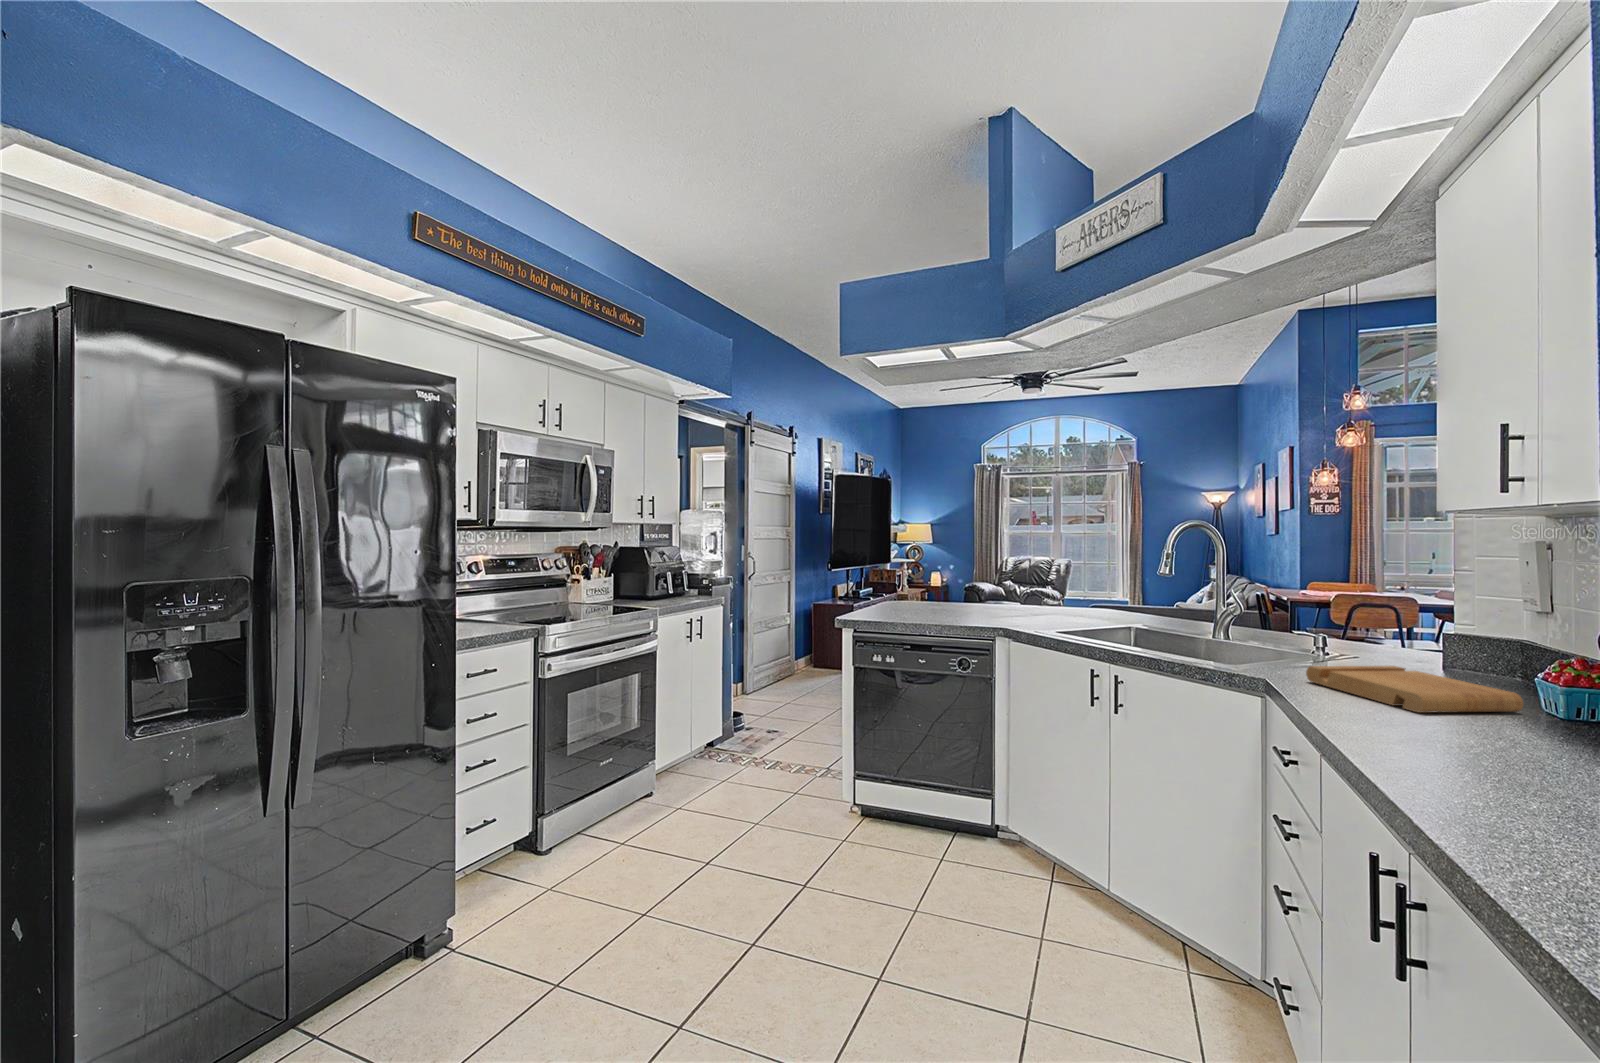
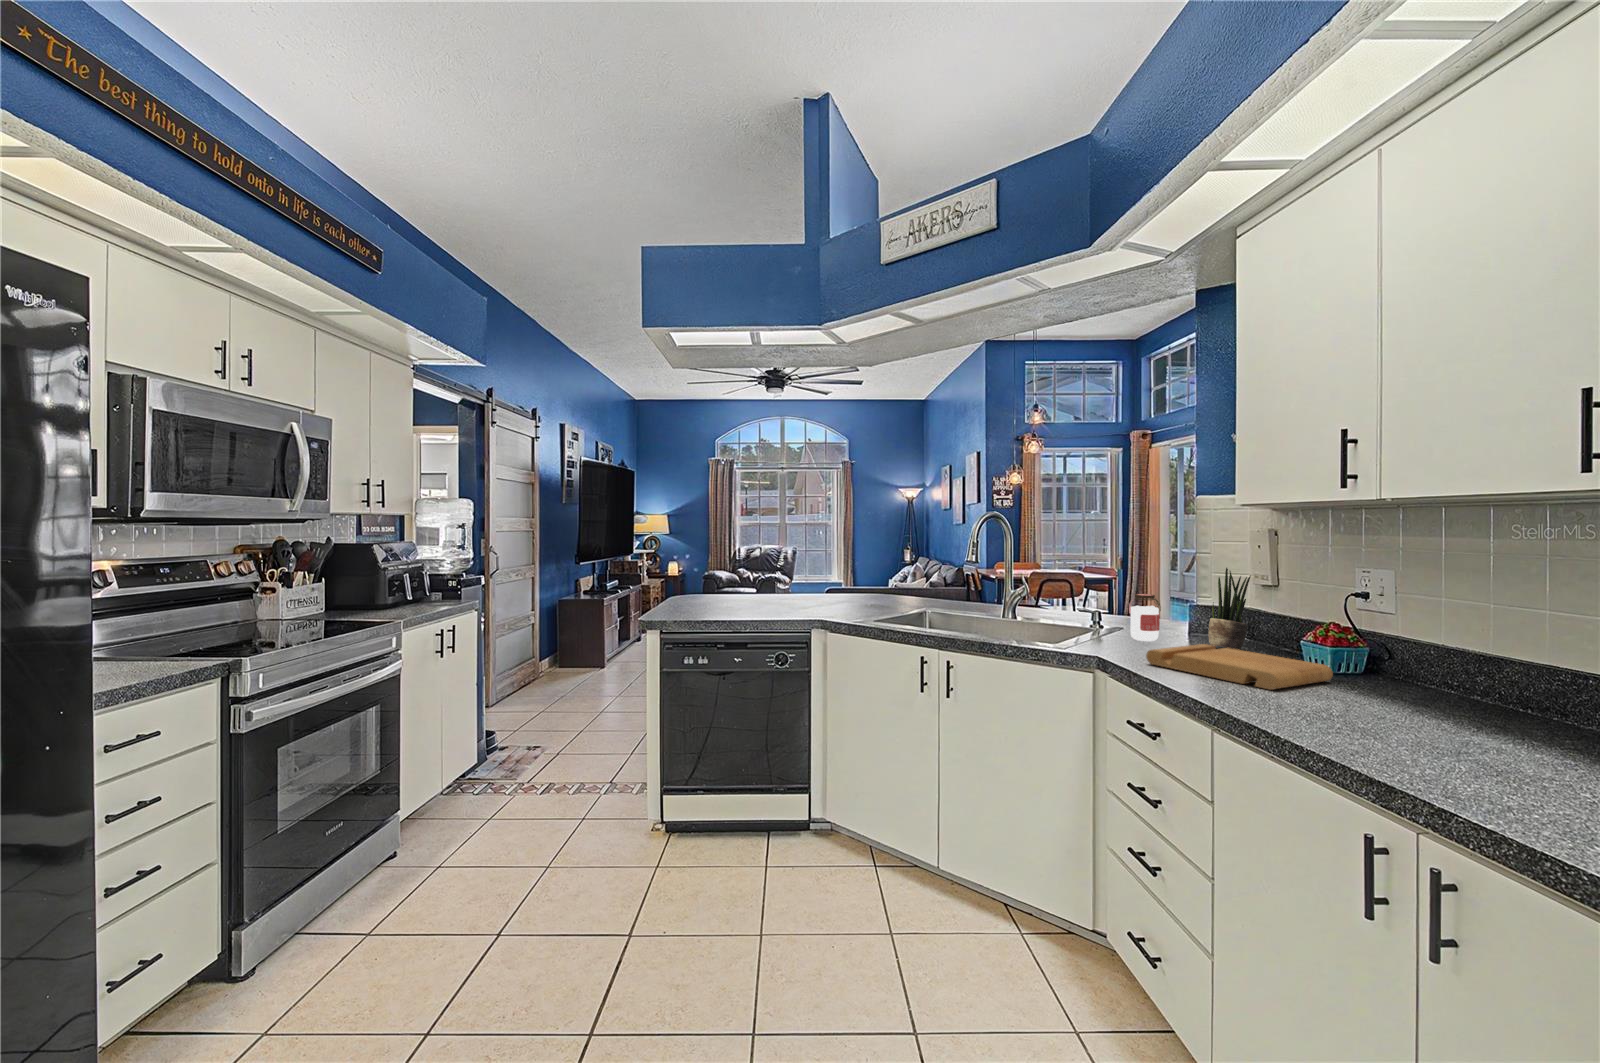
potted plant: none [1421,581,1478,678] -> present [1208,568,1251,650]
jar: none [1331,610,1370,664] -> present [1129,594,1161,641]

